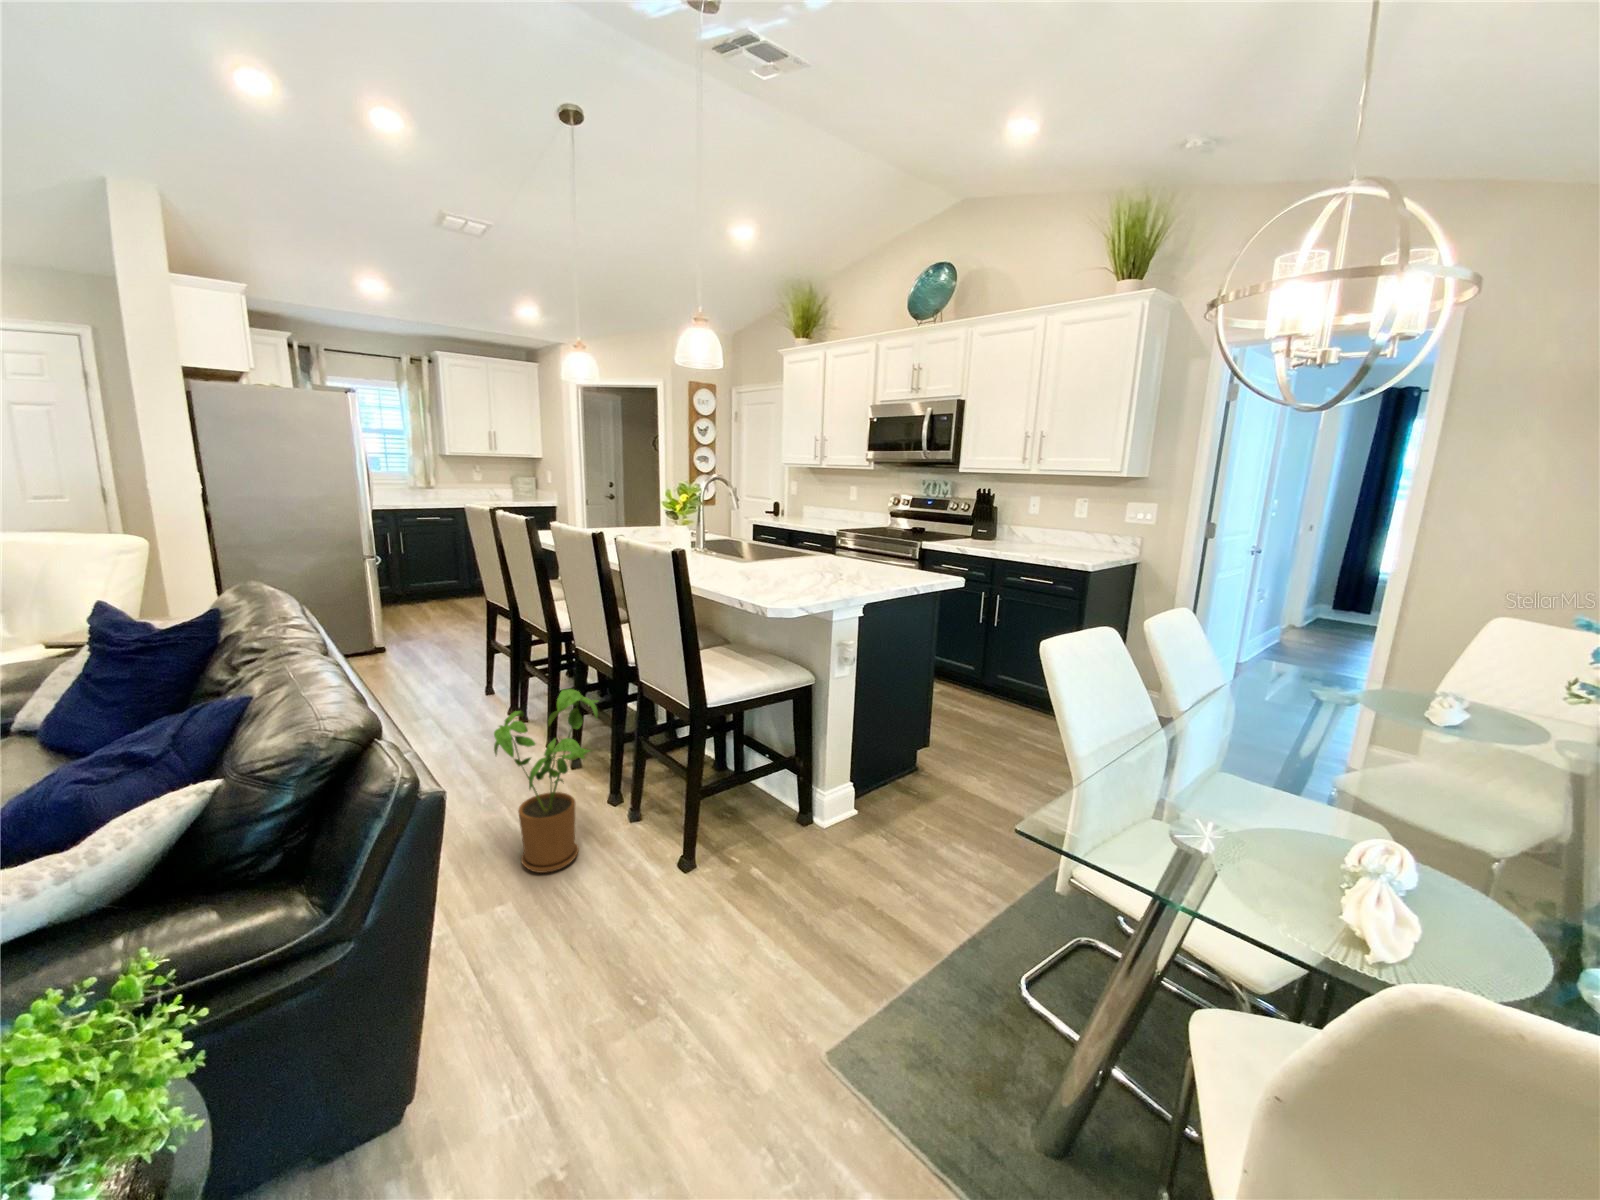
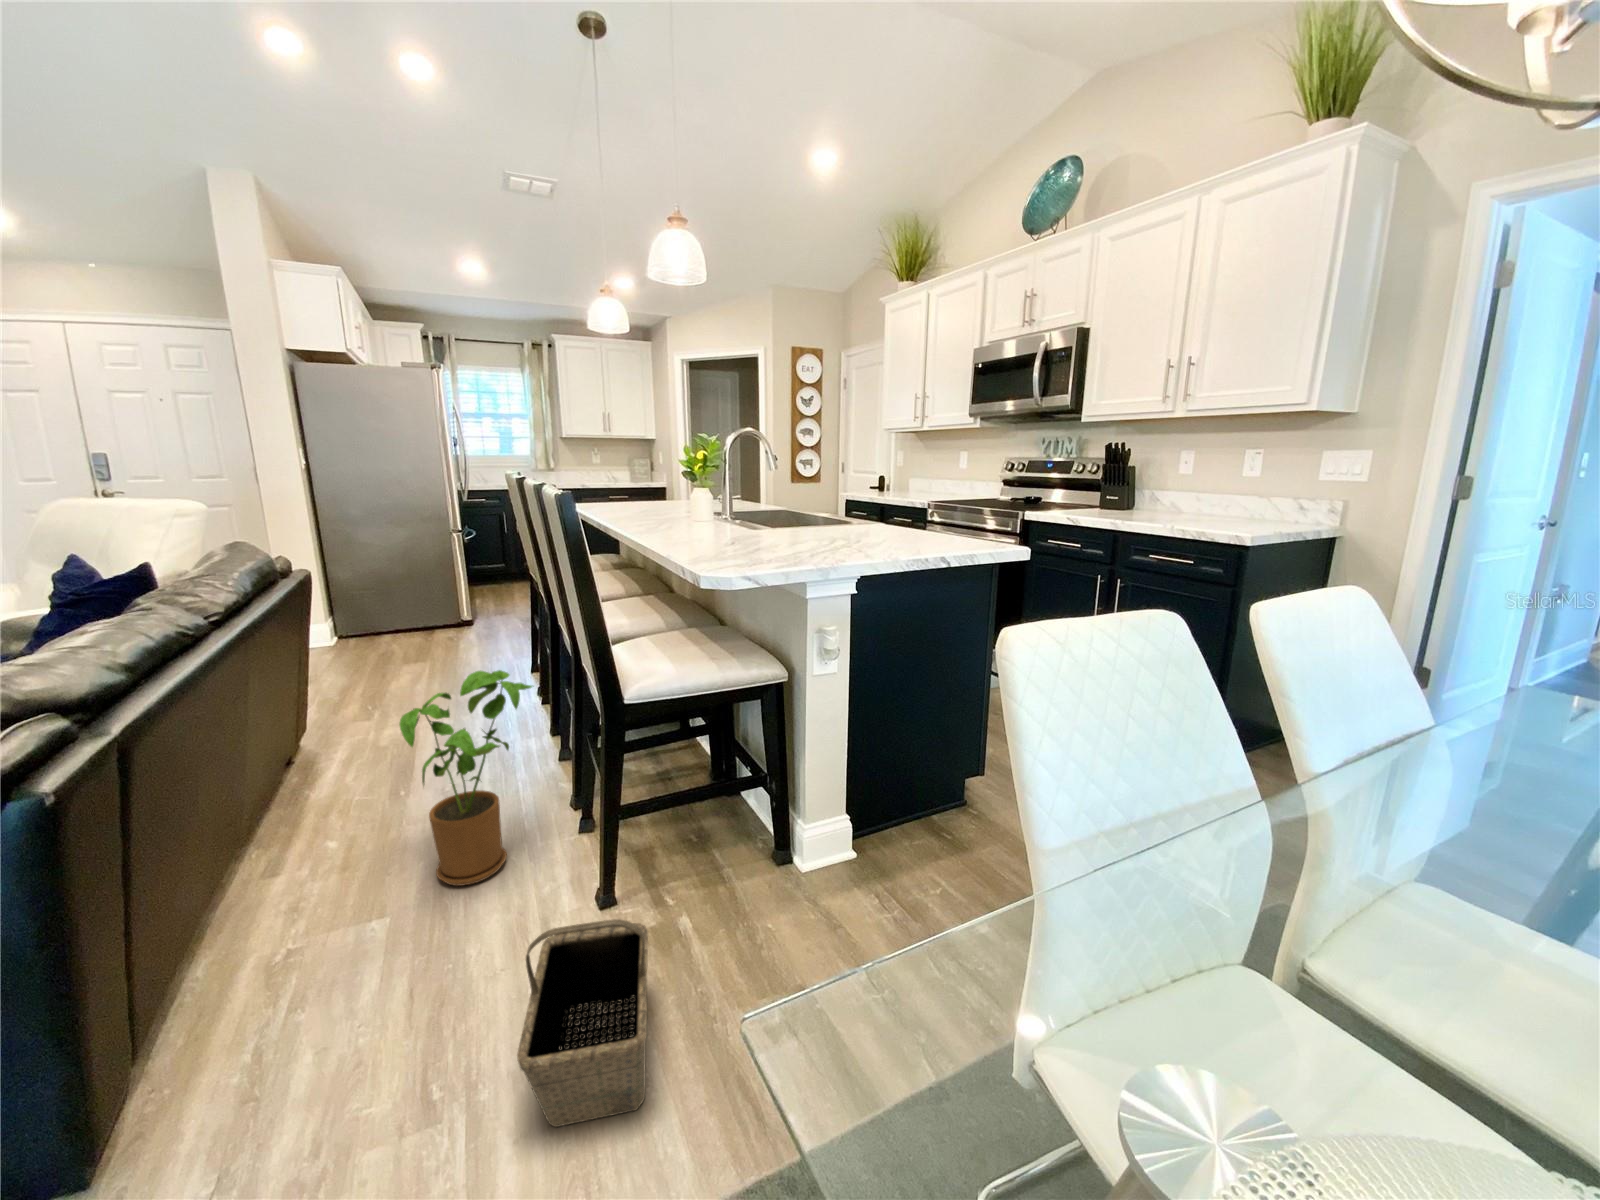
basket: none [684,858,797,1005] -> present [517,919,648,1127]

